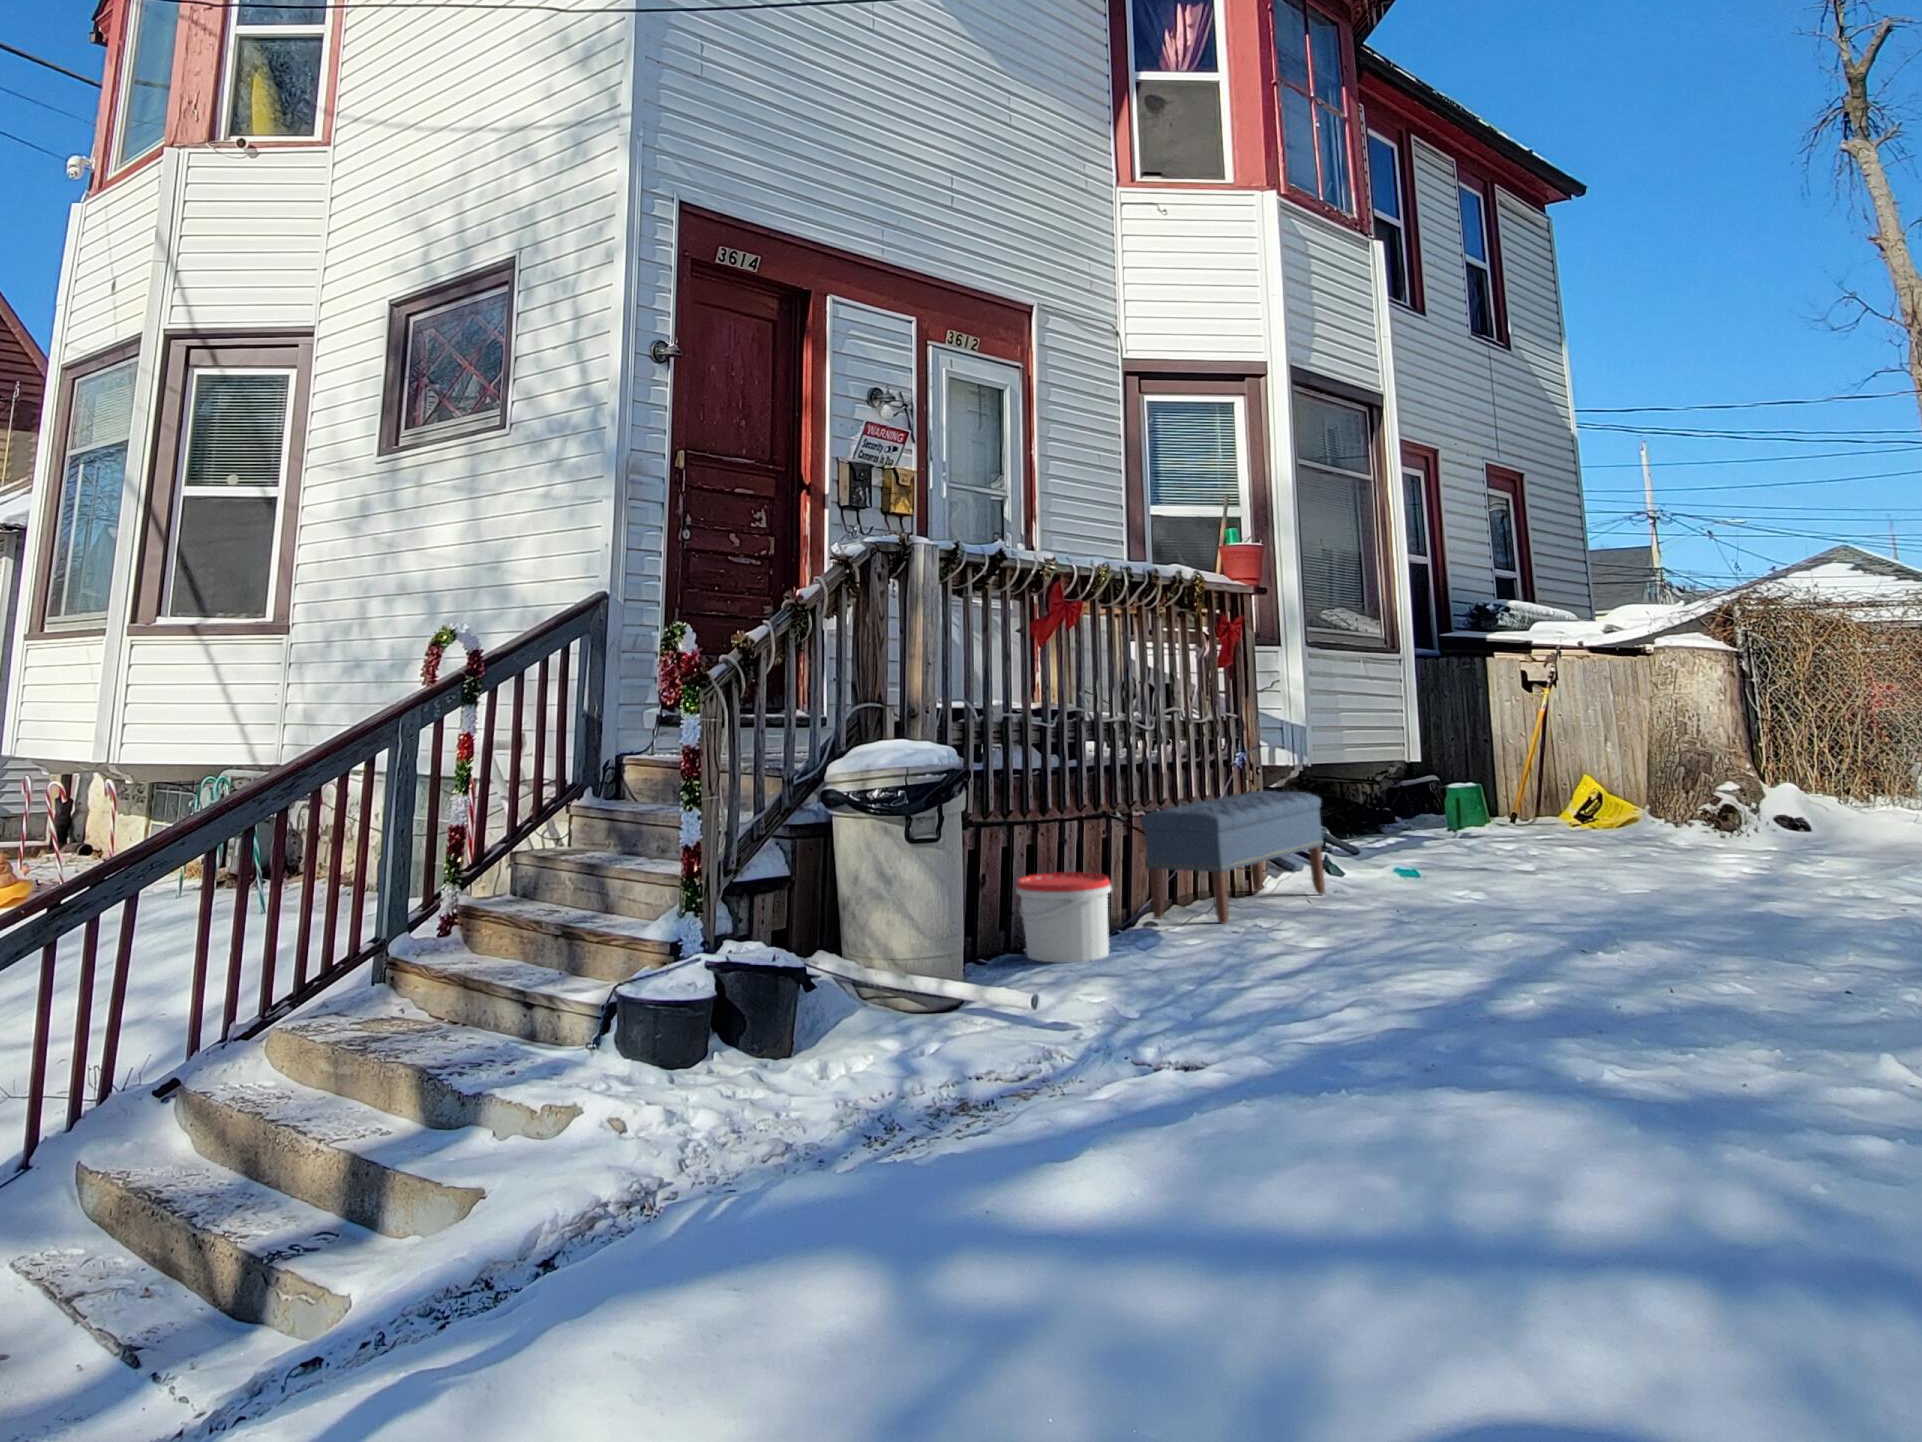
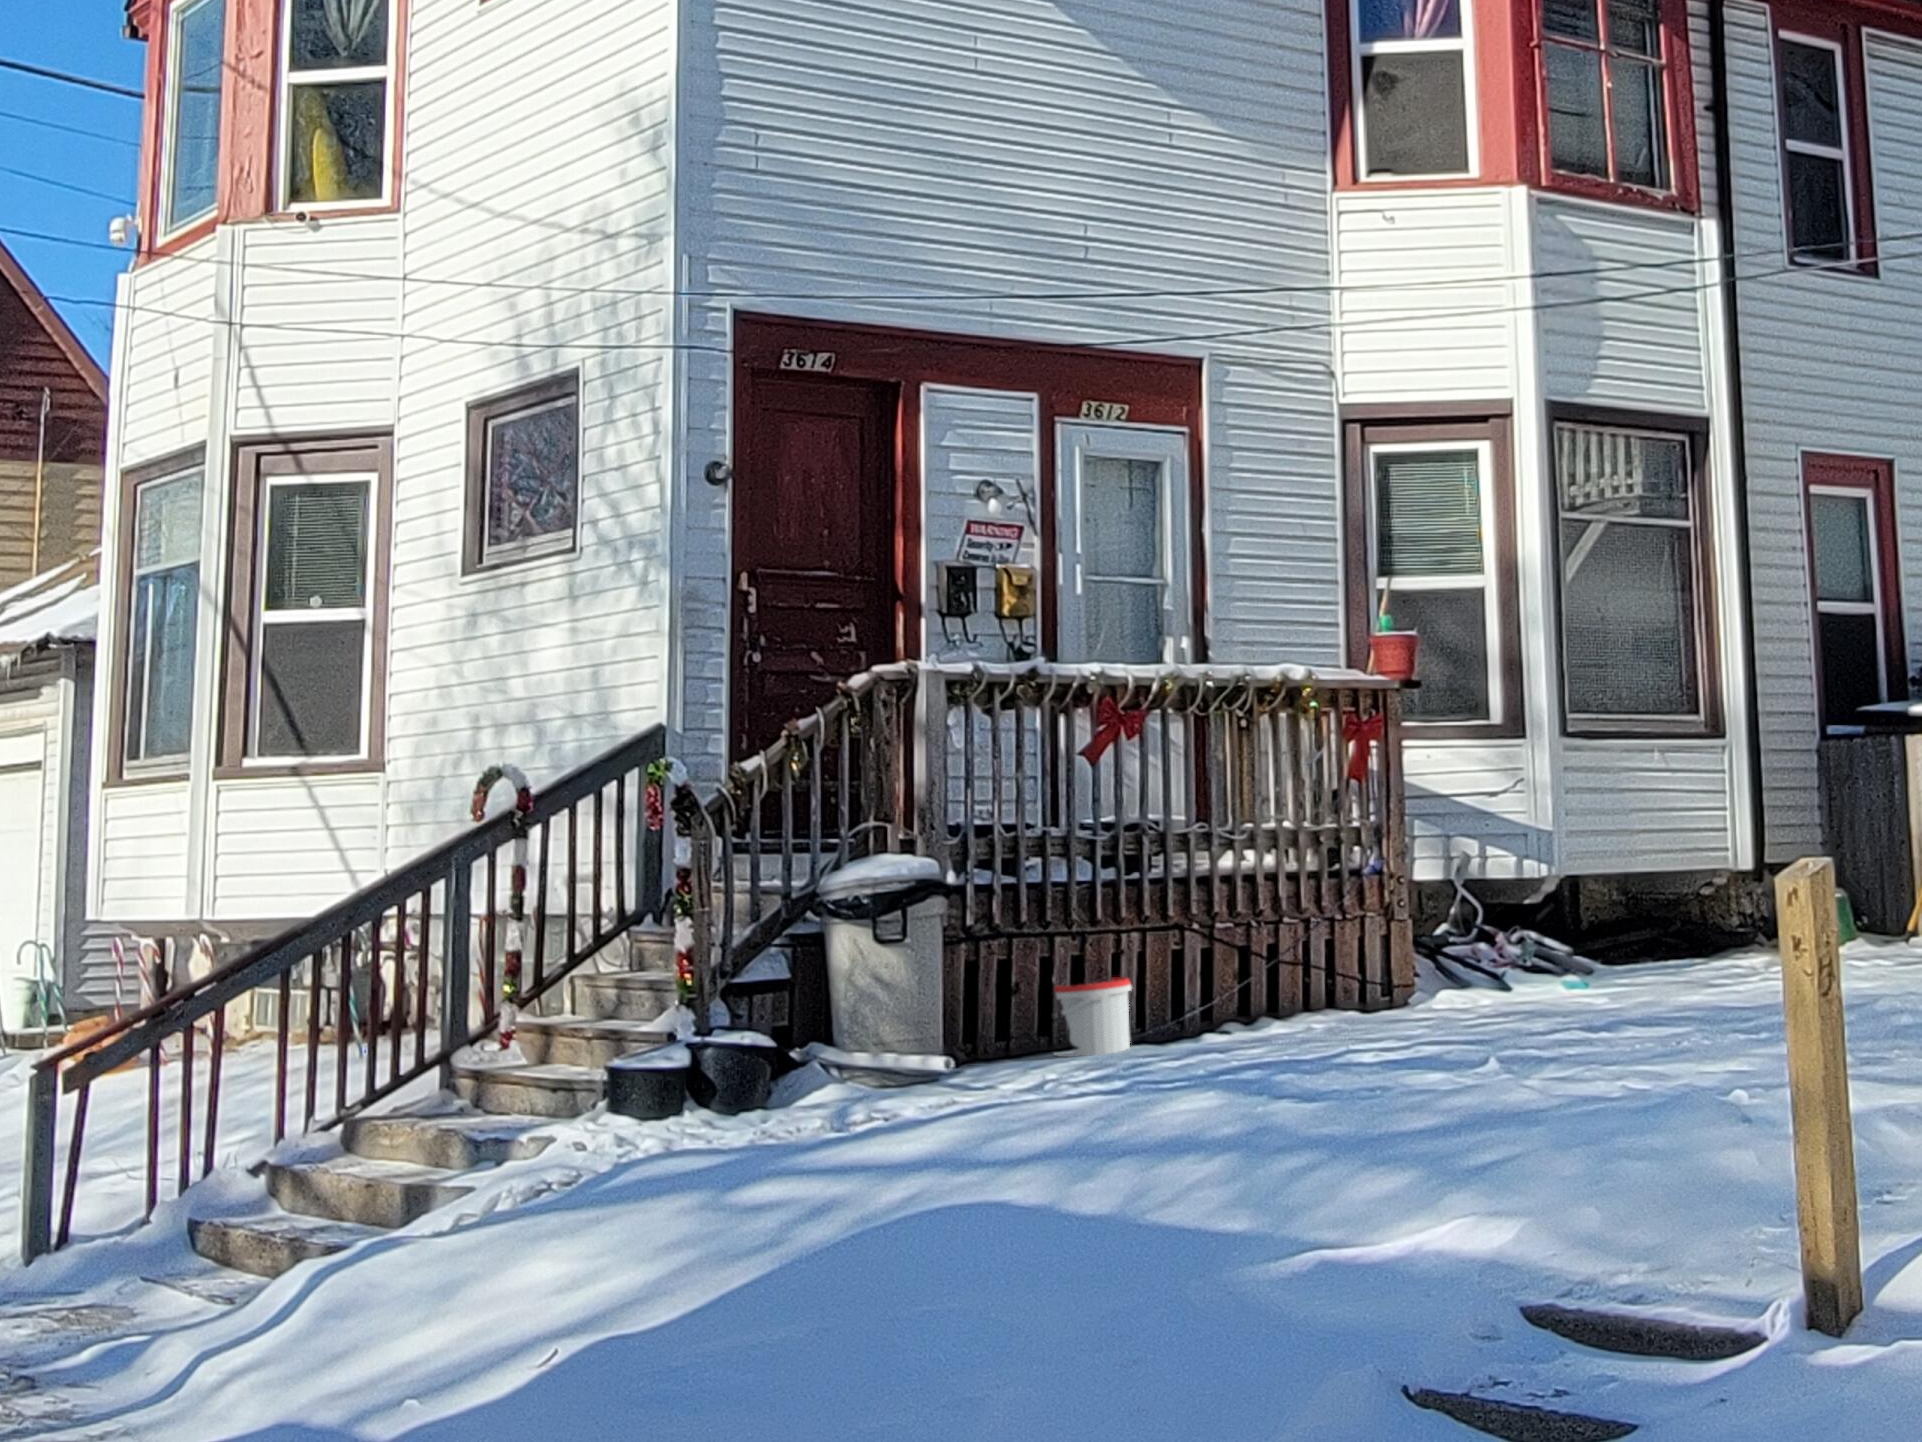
bench: present [1141,791,1325,924] -> none [1213,900,1433,1028]

